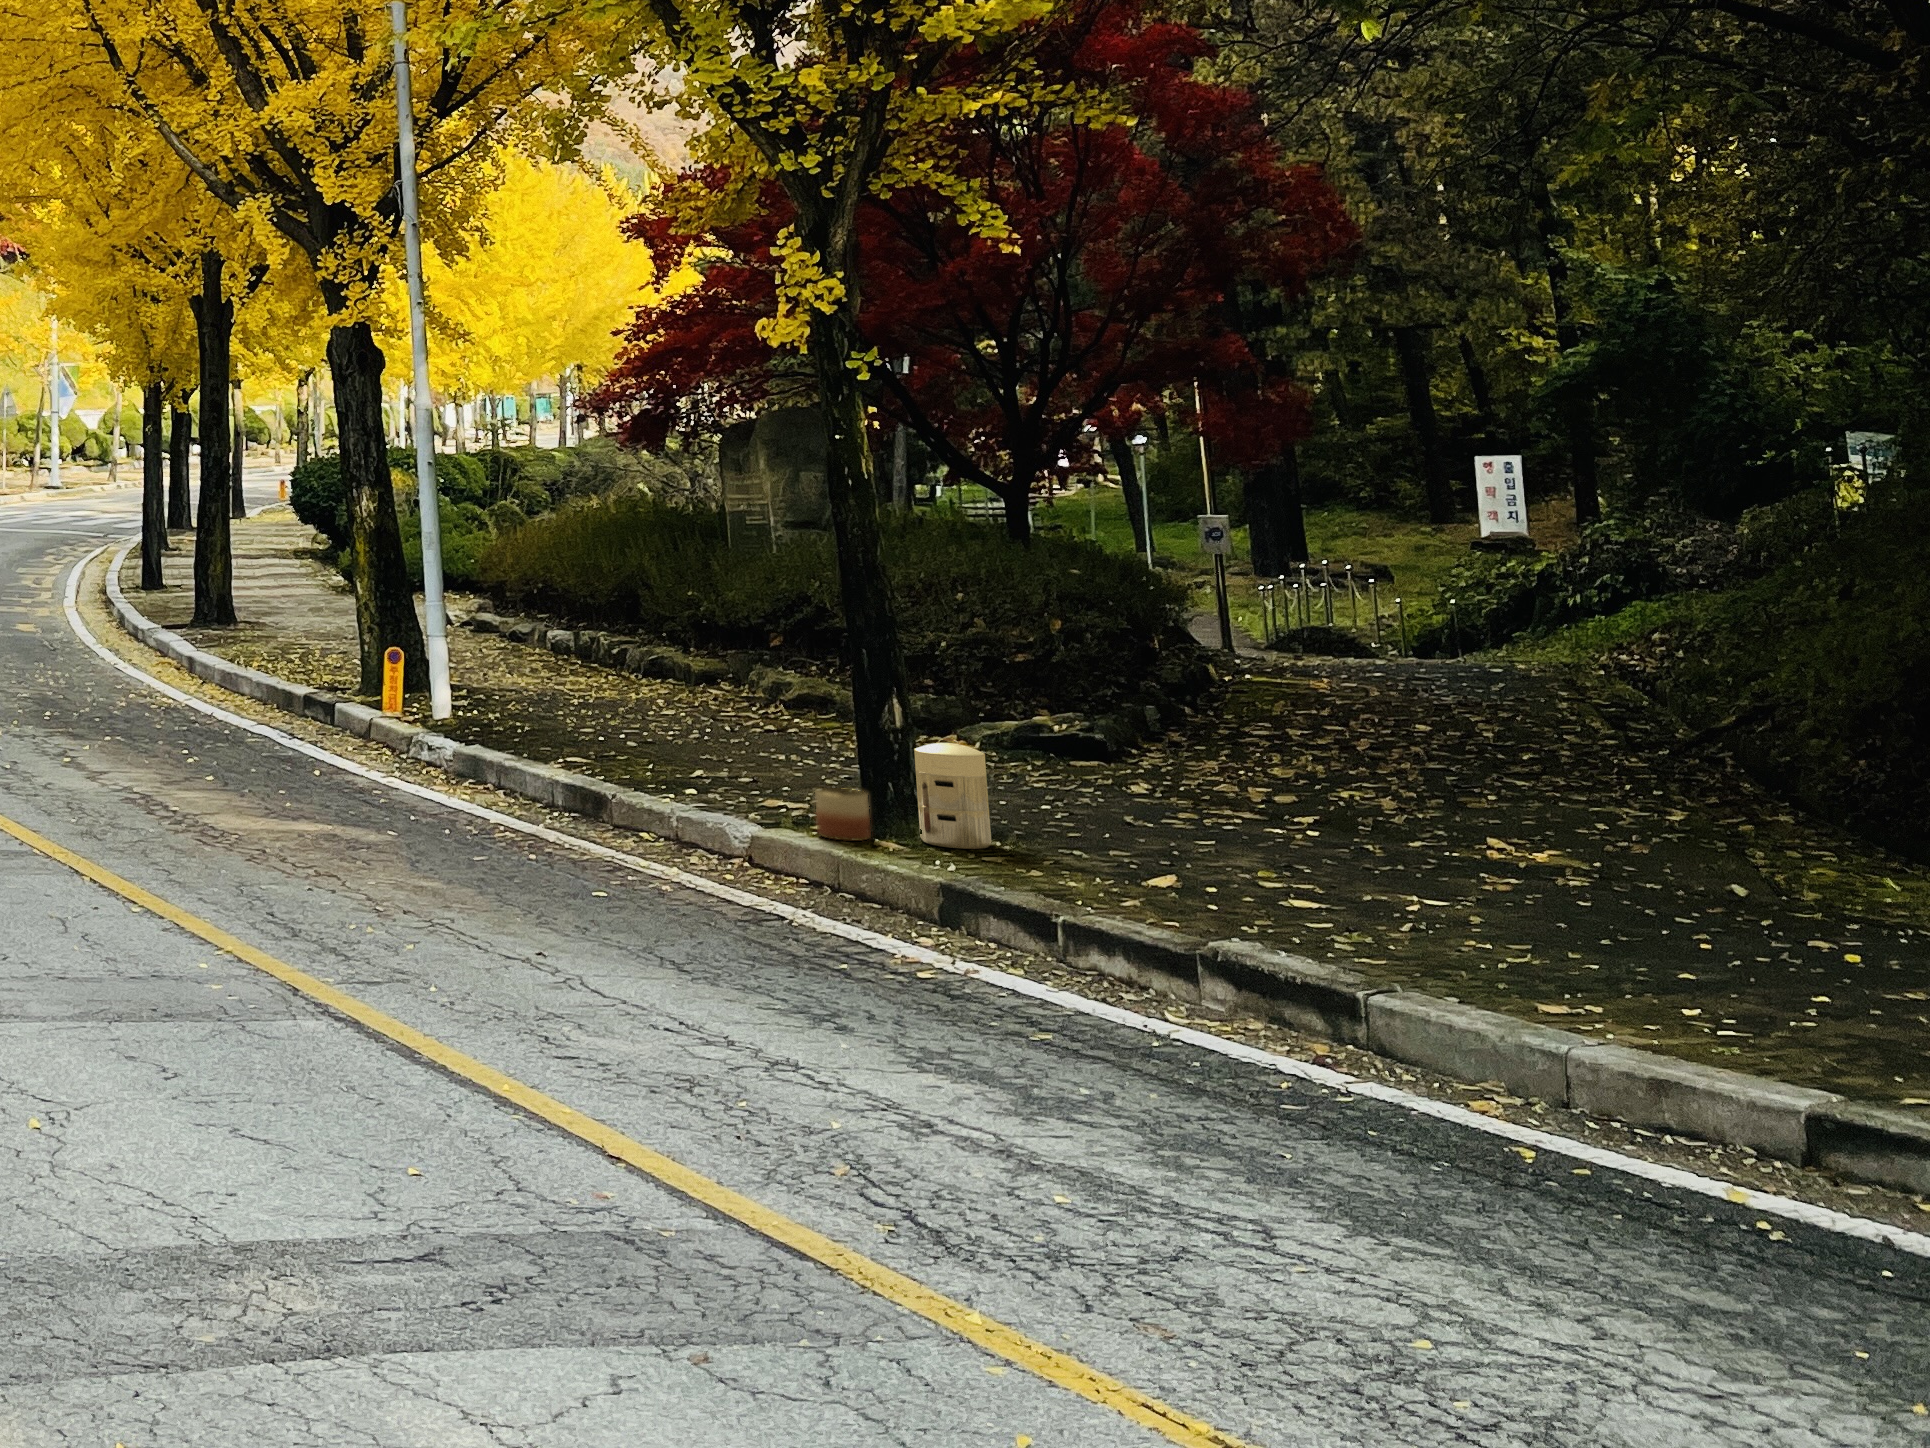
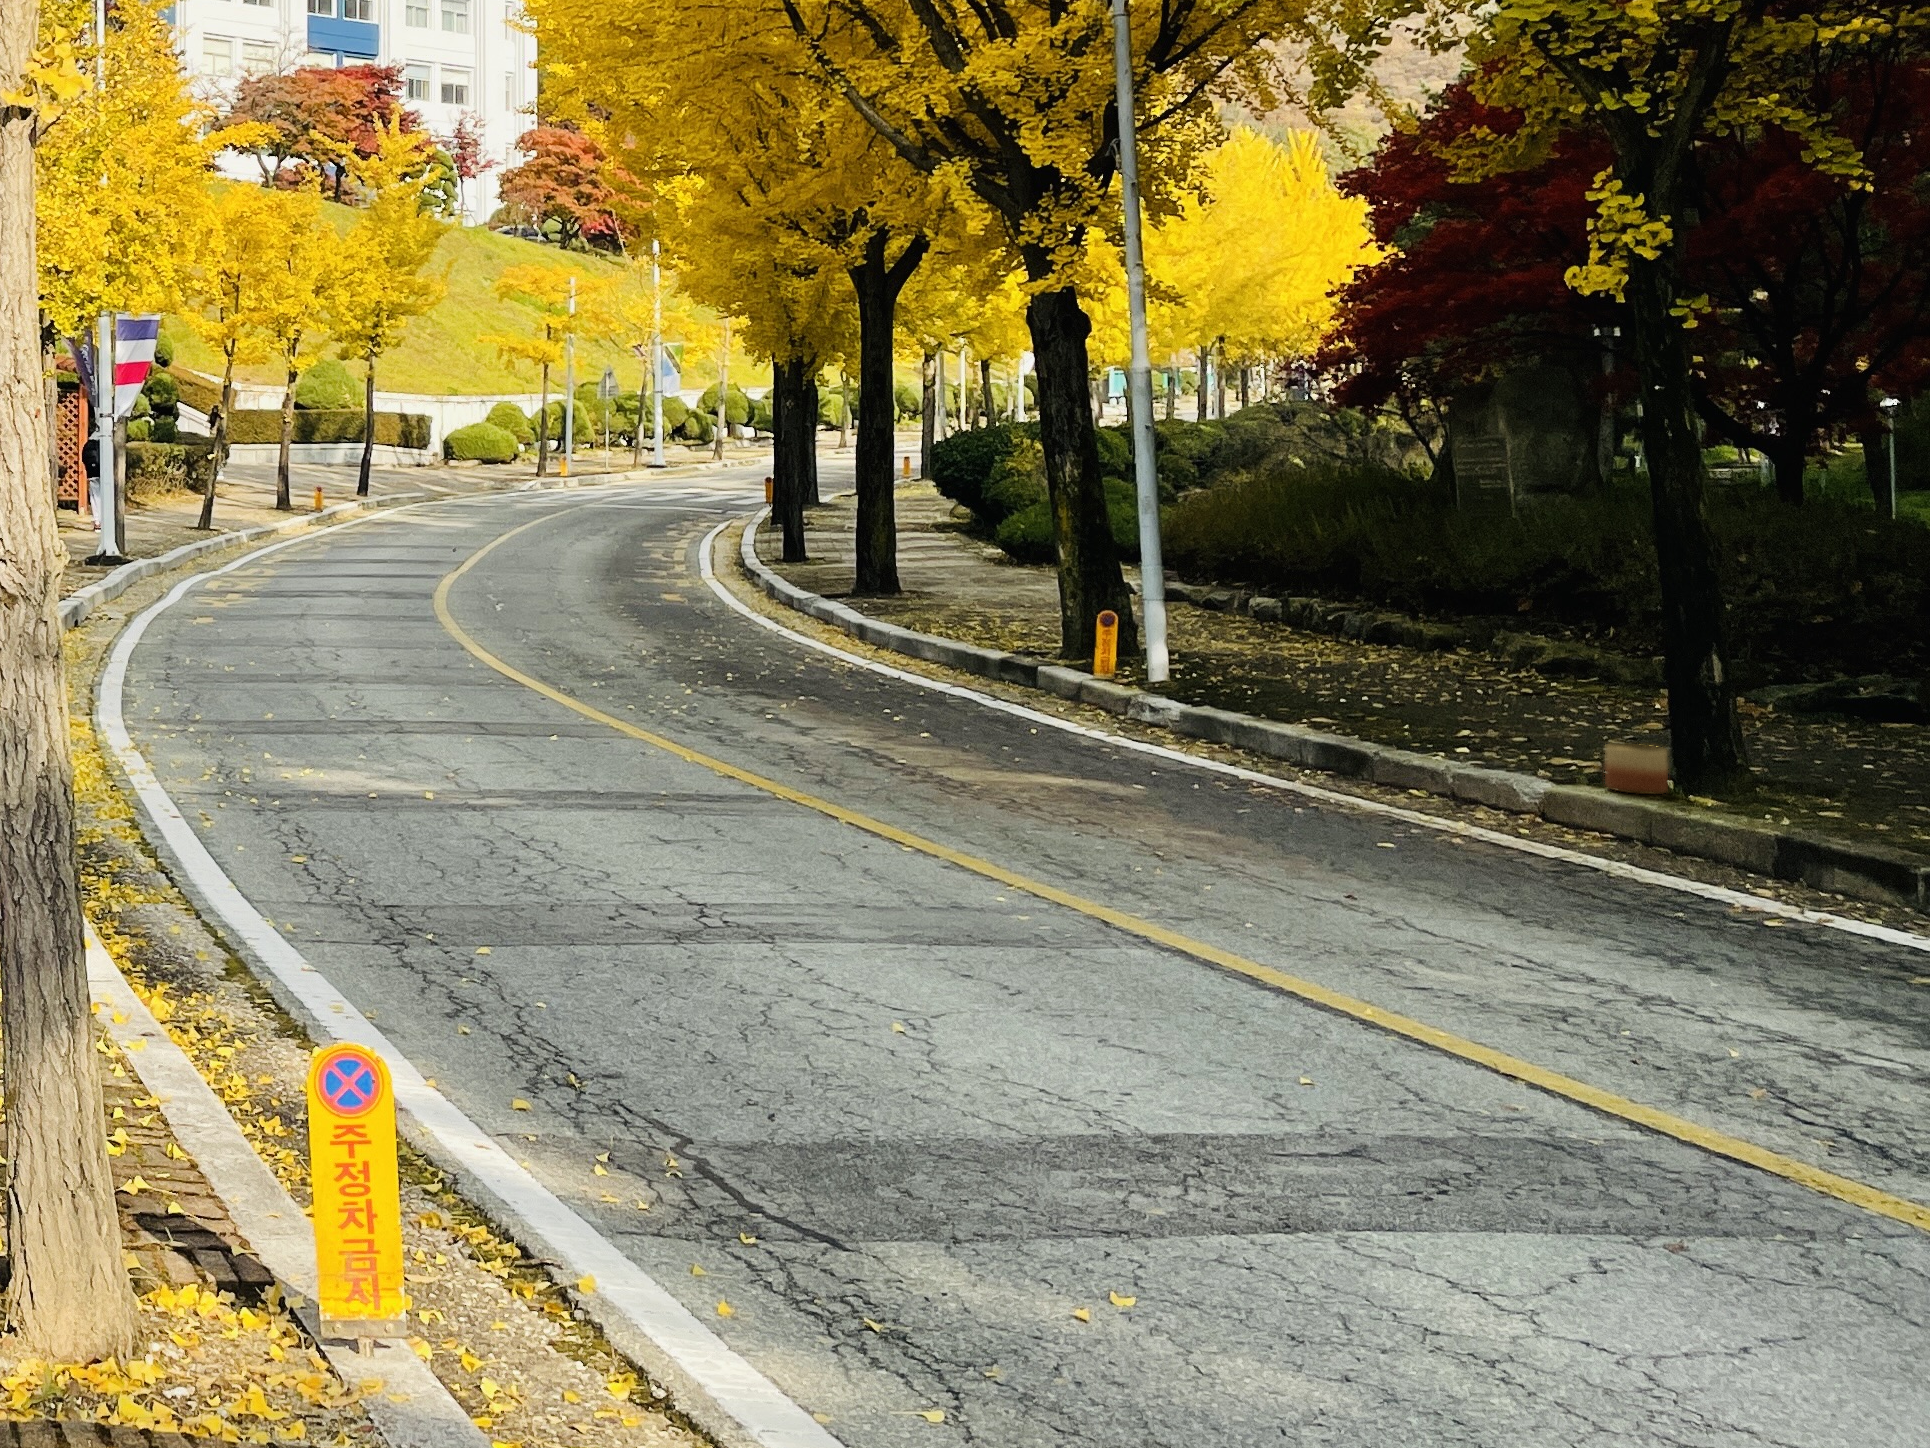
waste bin: present [914,738,991,849] -> none [1726,697,1811,805]

